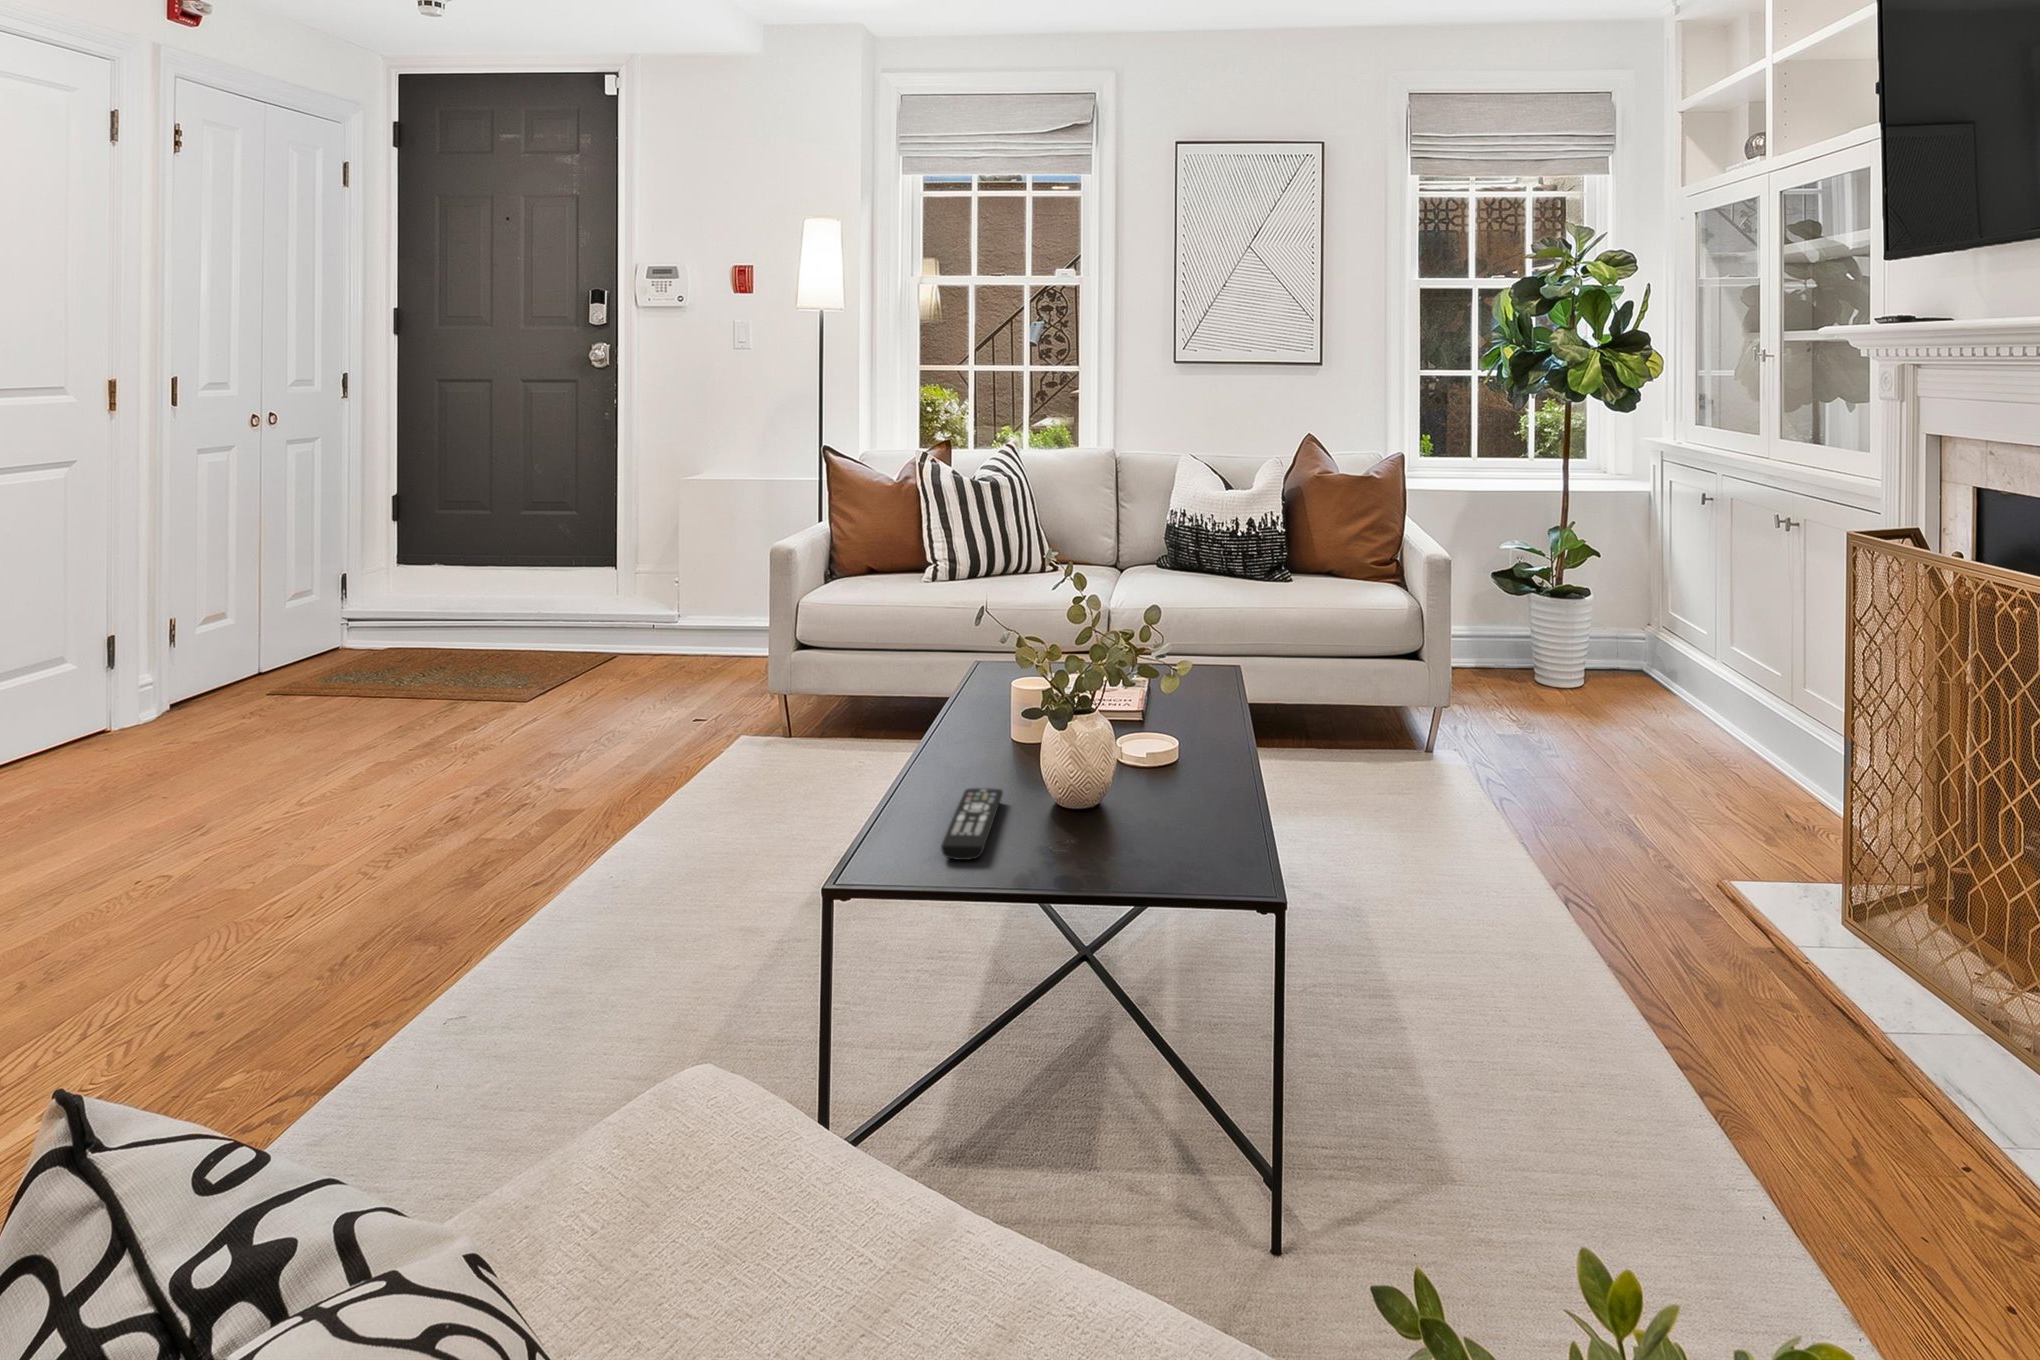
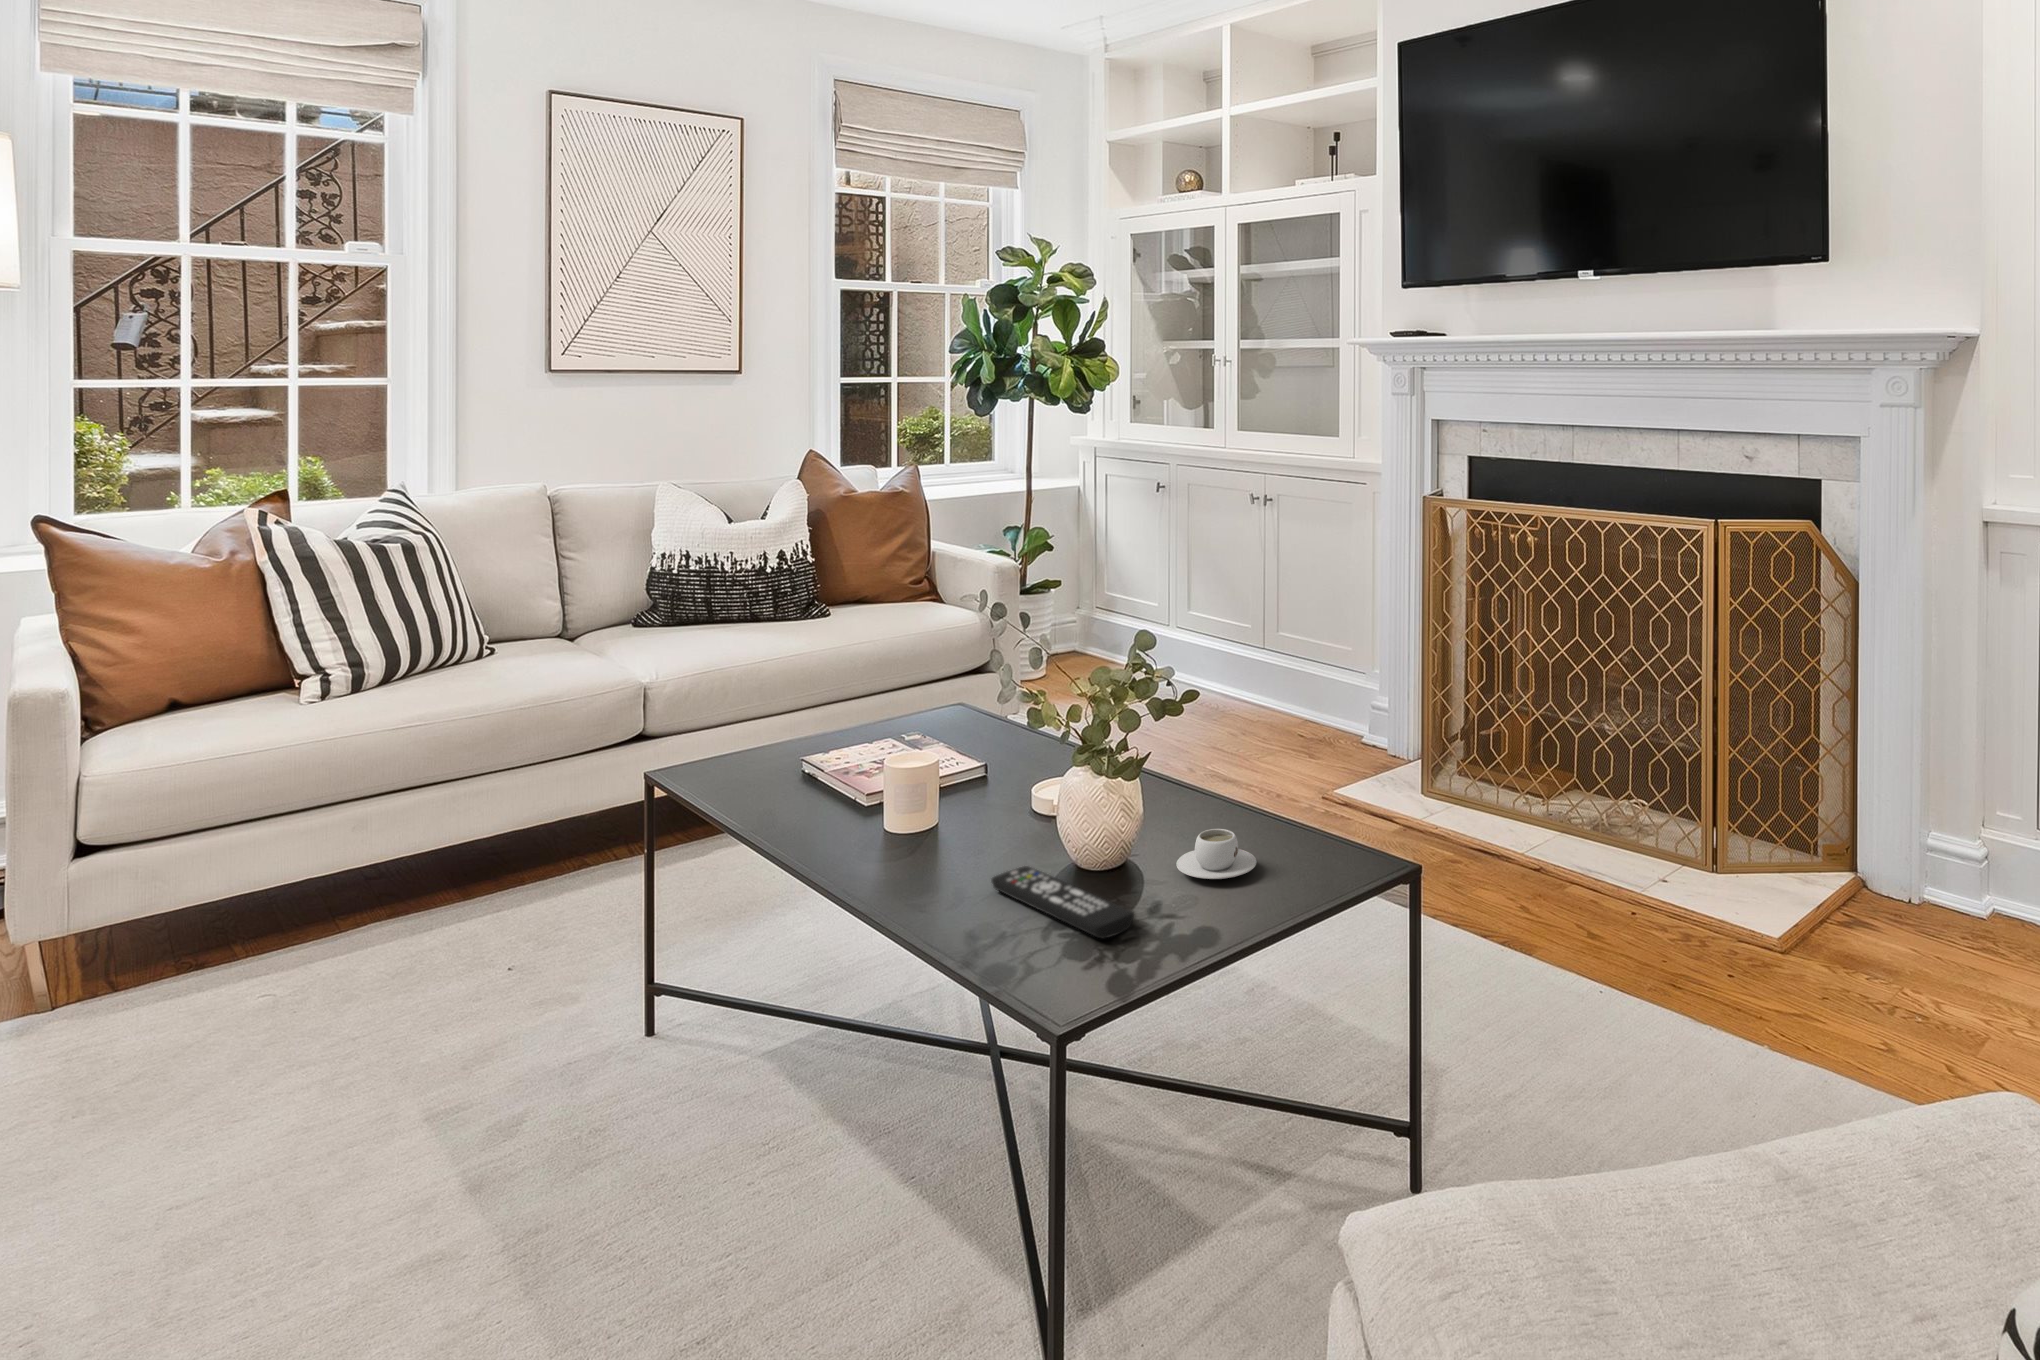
teacup: none [1087,806,1165,855] -> present [1176,829,1256,879]

